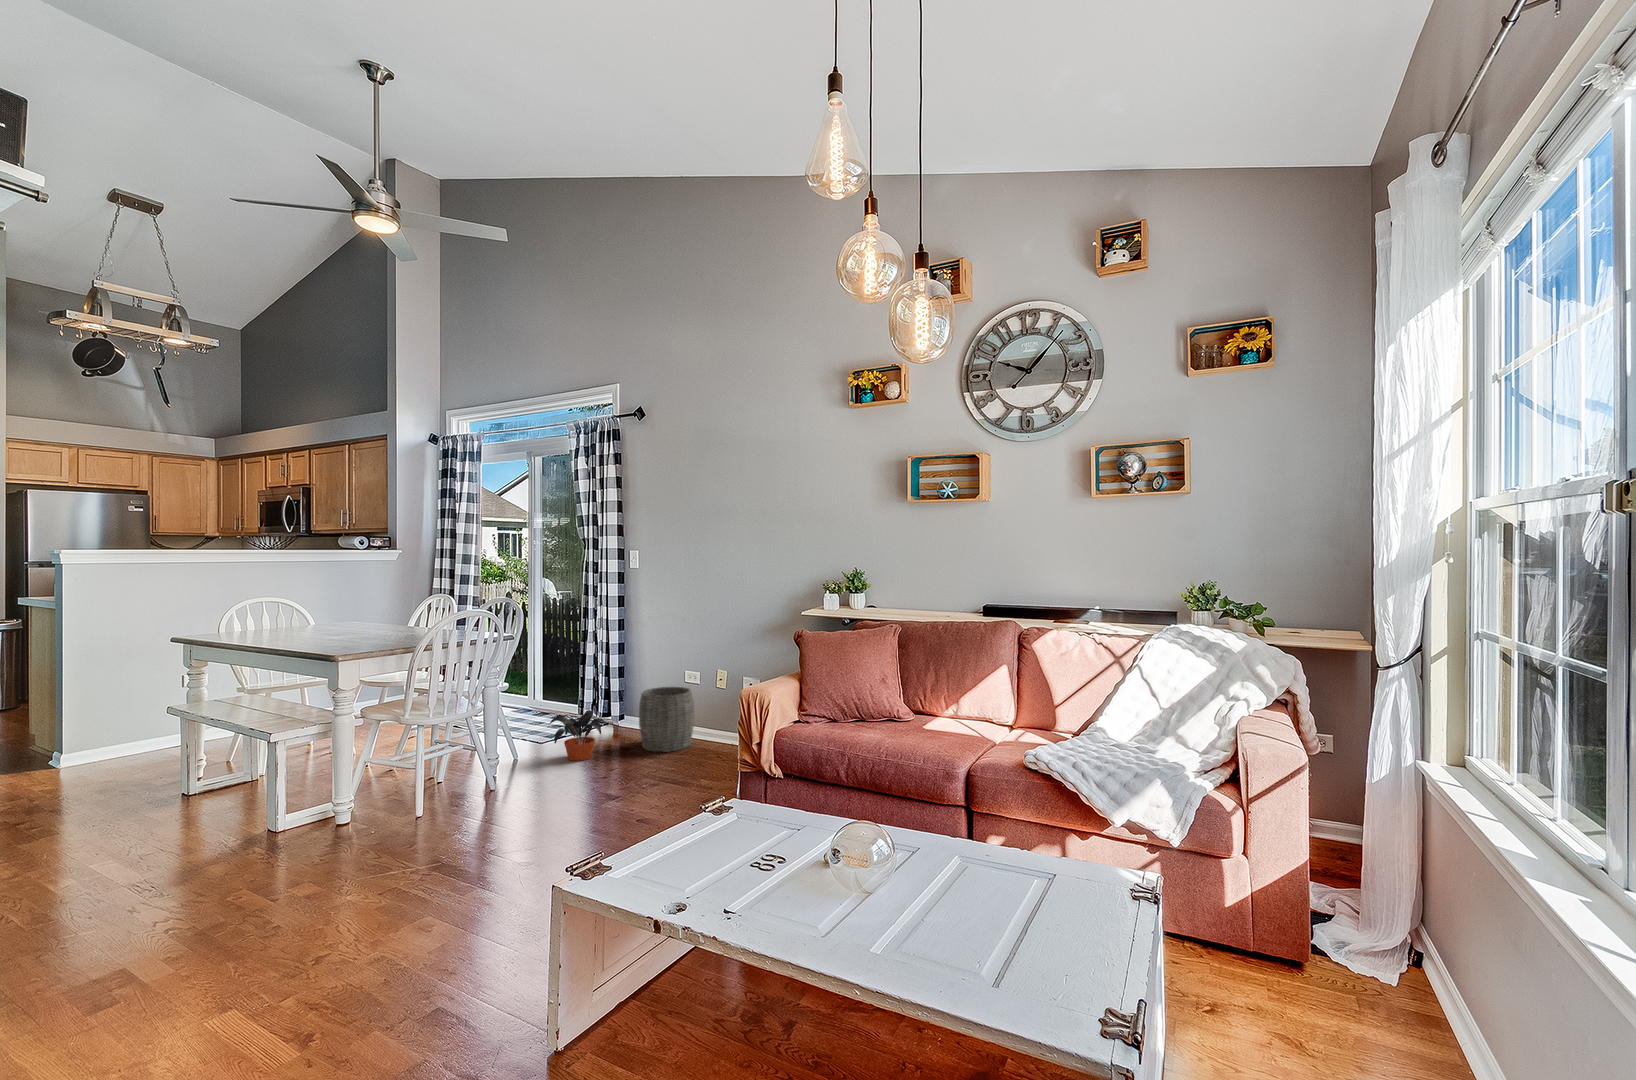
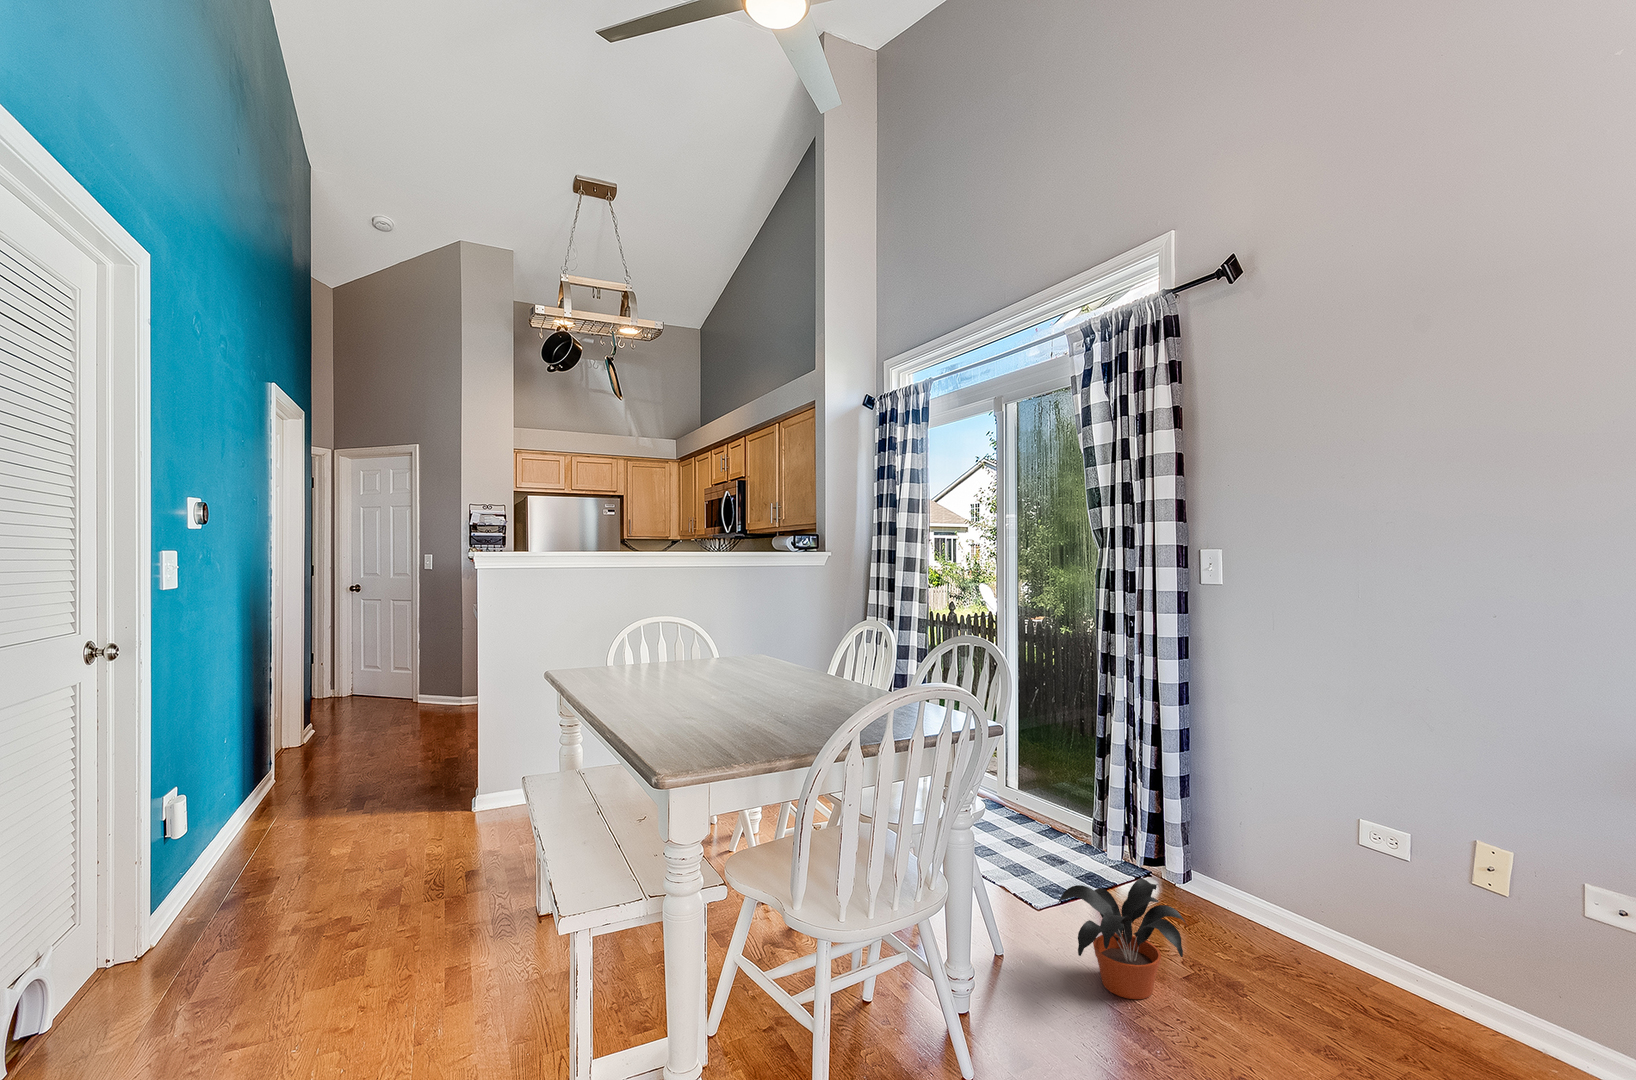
woven basket: present [639,687,694,752] -> none [1252,846,1403,1026]

